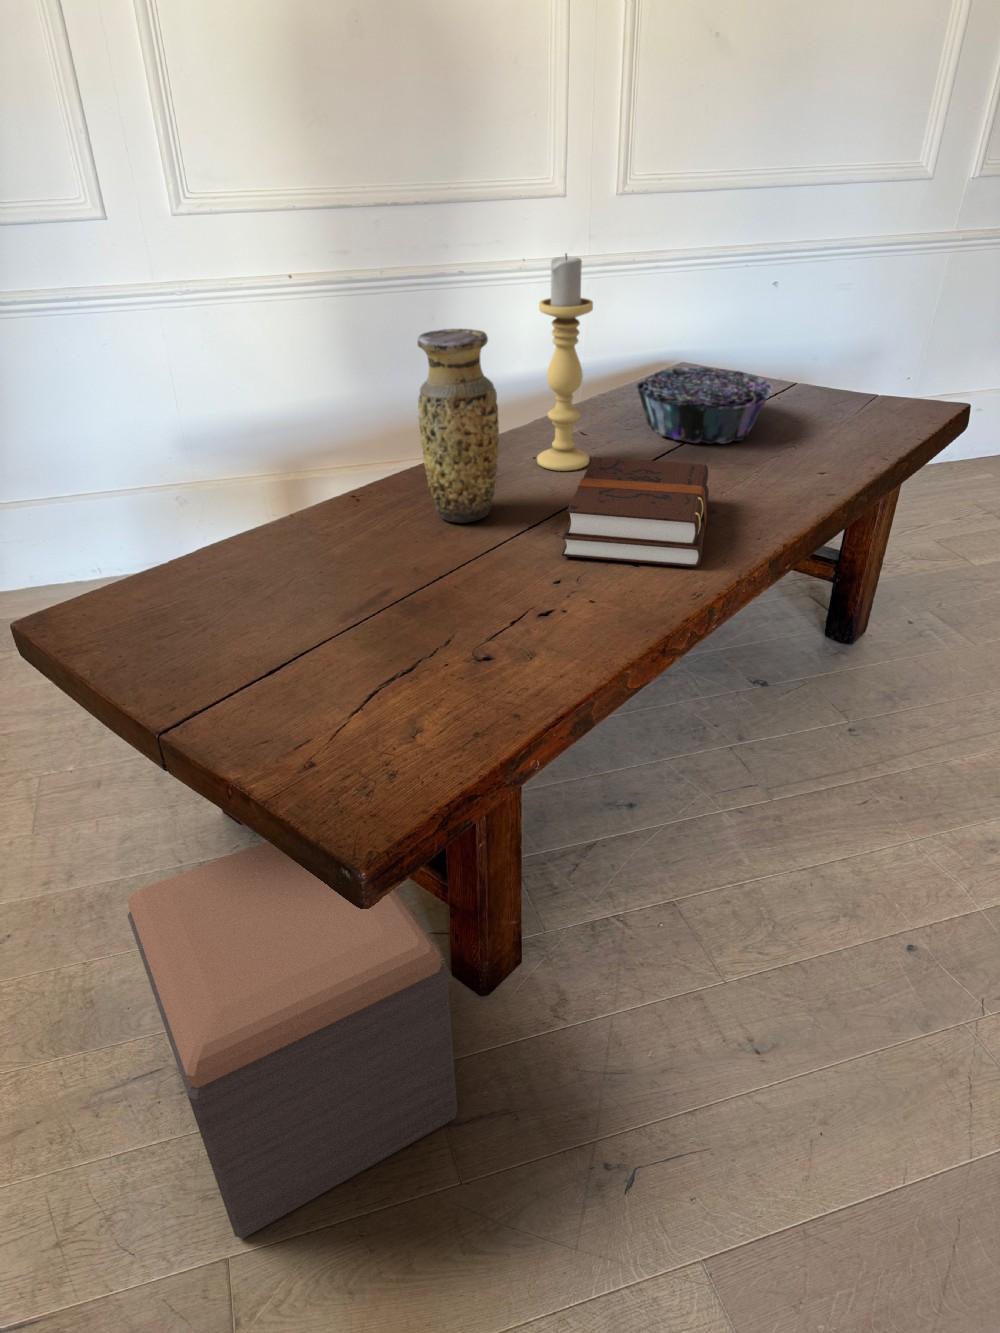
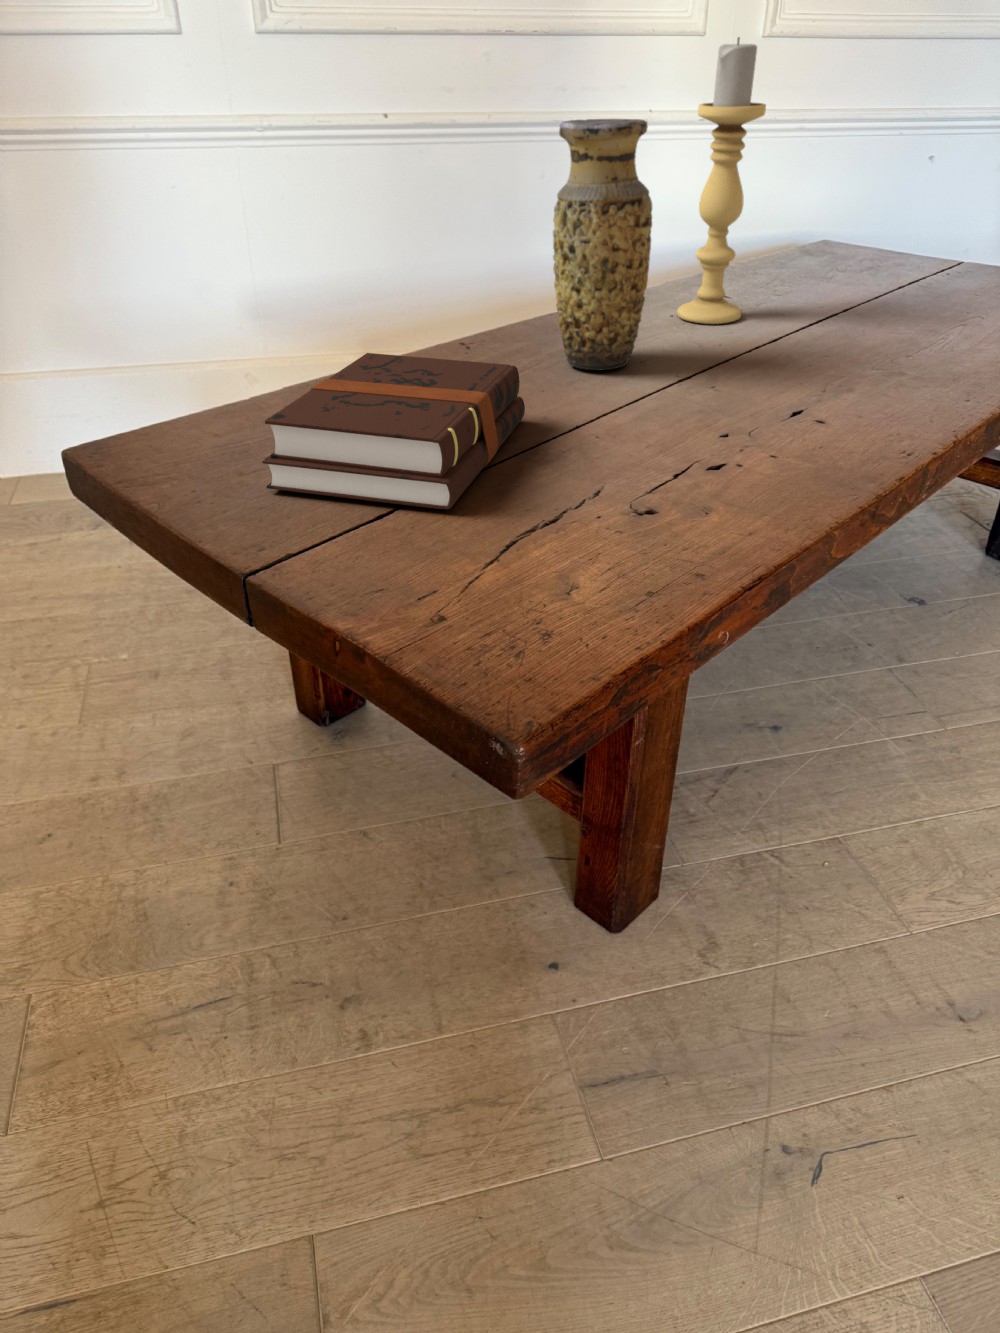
decorative bowl: present [636,367,773,444] -> none [795,217,965,301]
hardback book: present [562,457,709,567] -> present [262,353,525,509]
footstool: present [127,841,458,1239] -> none [194,701,601,1213]

